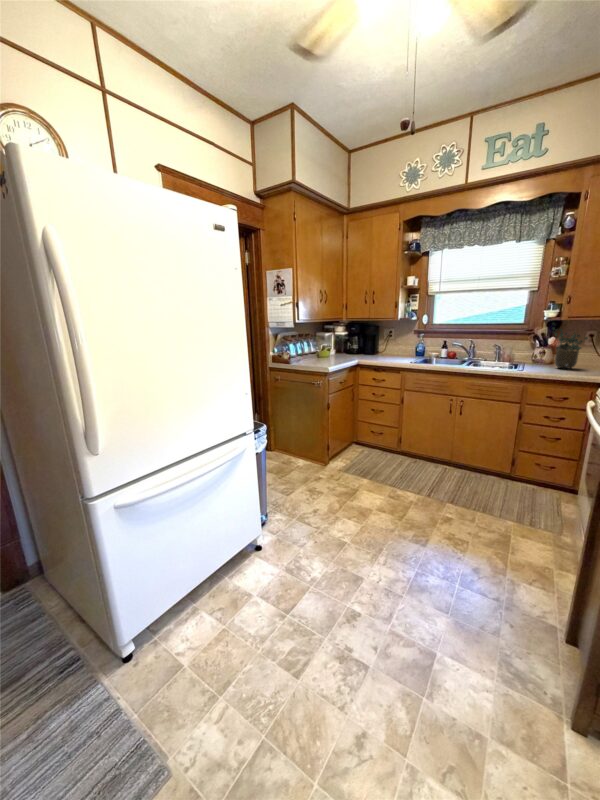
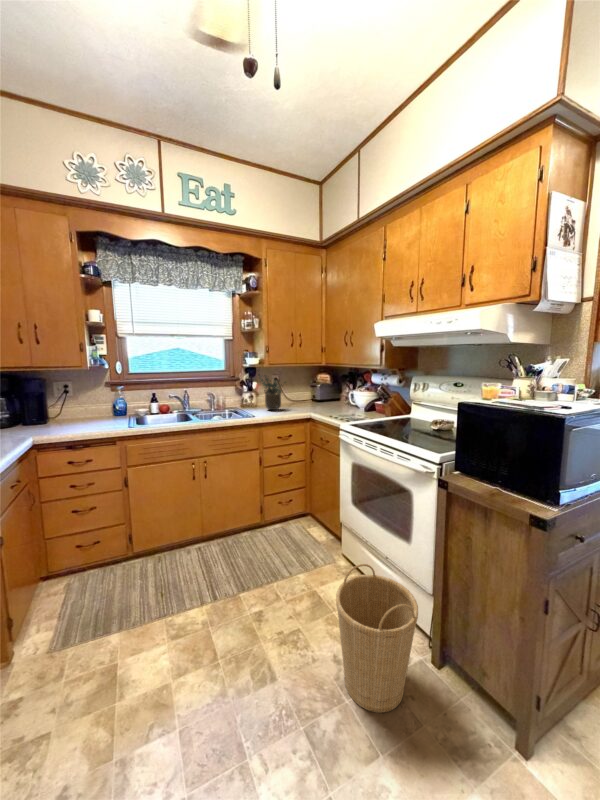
basket: none [460,502,542,618] -> present [336,564,418,713]

